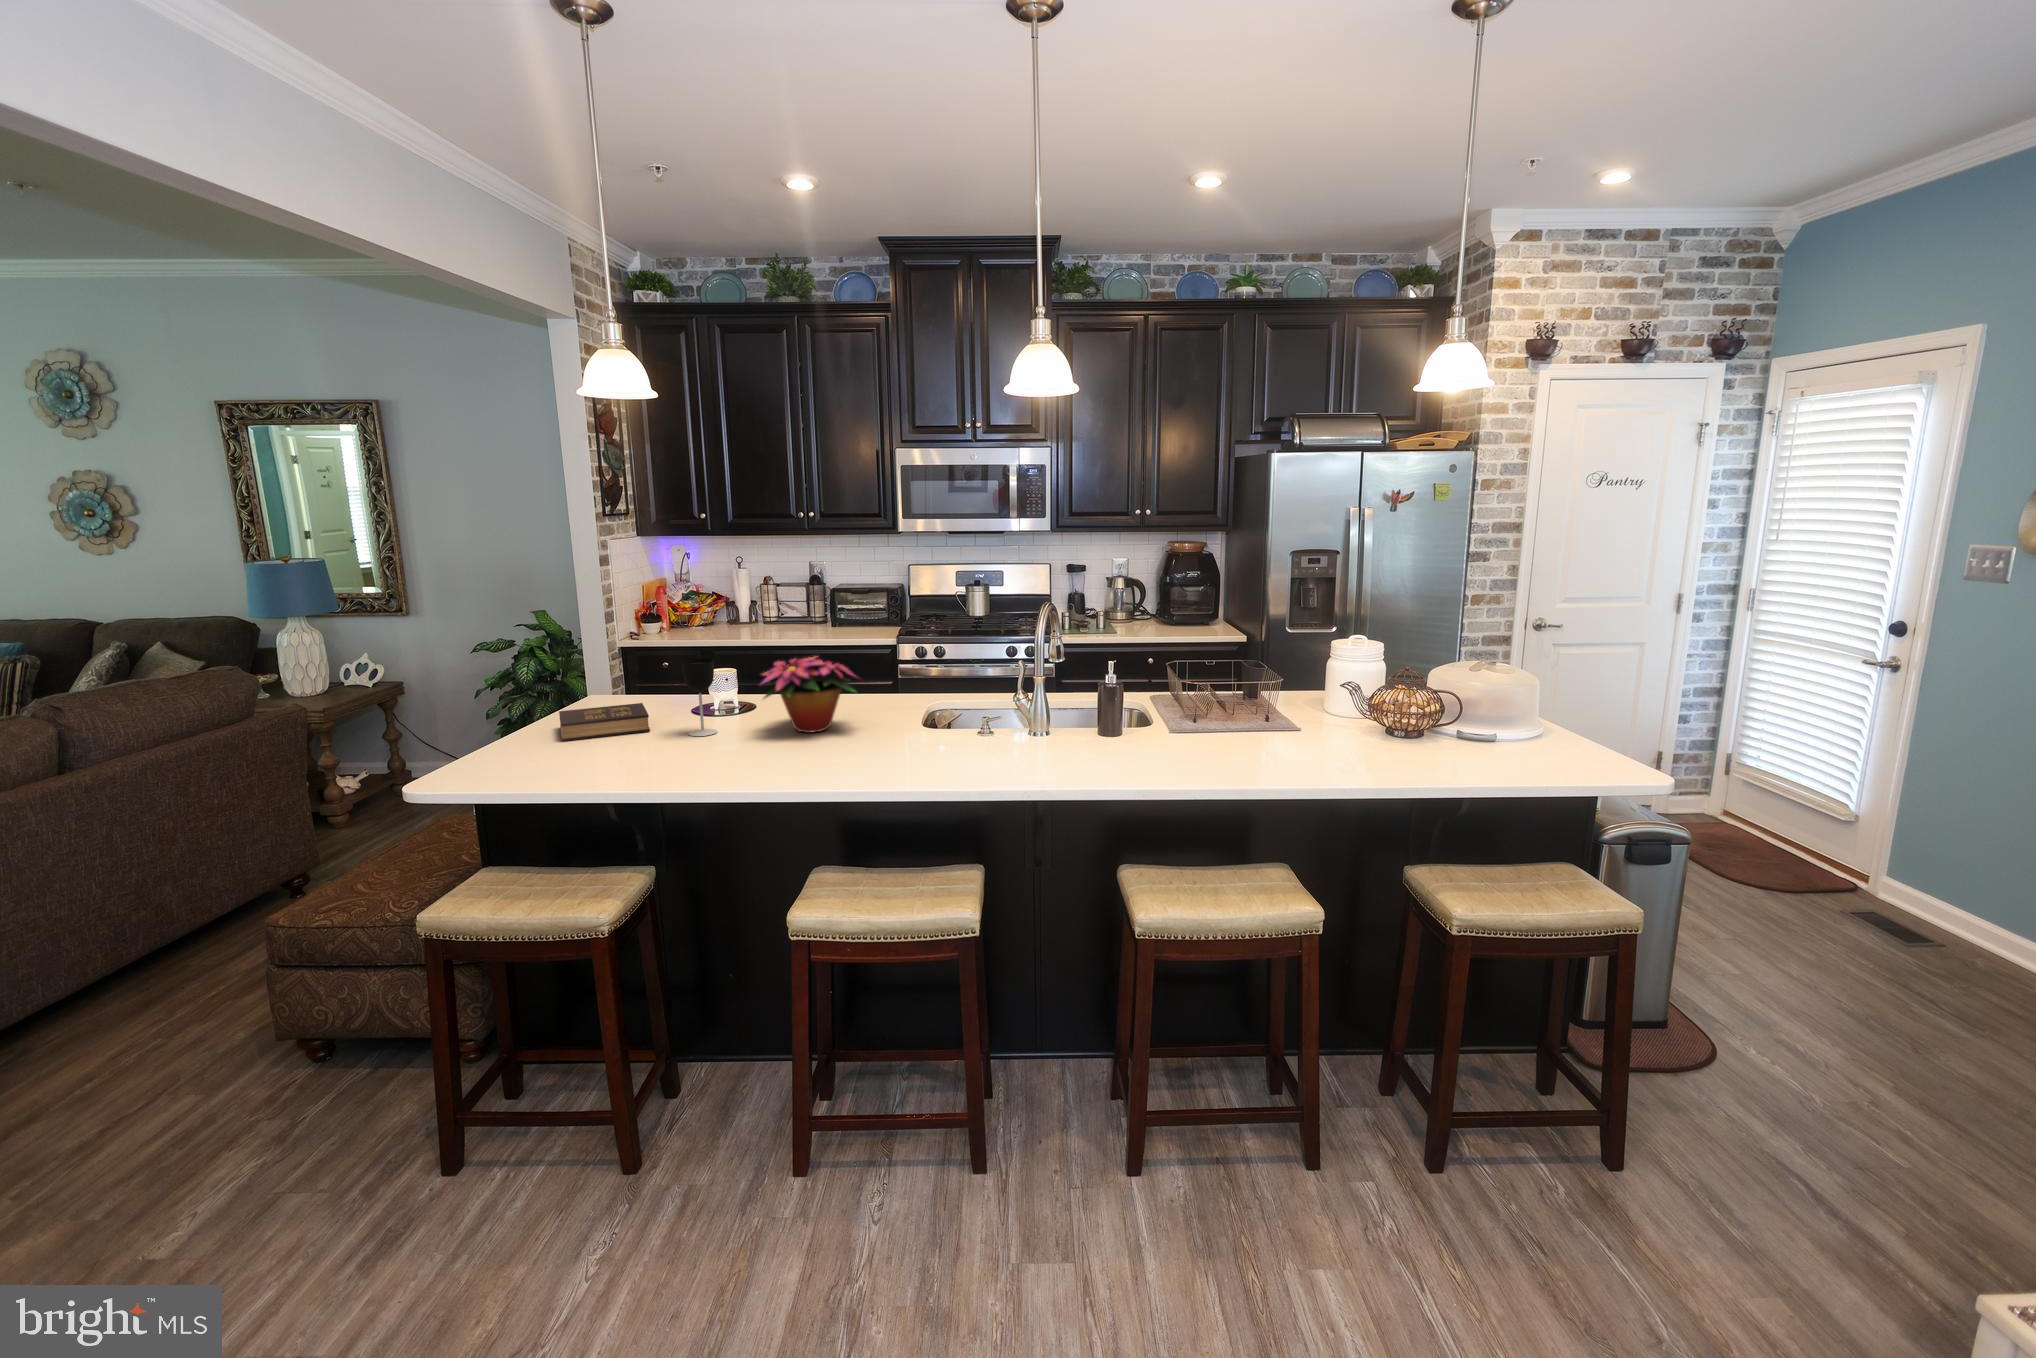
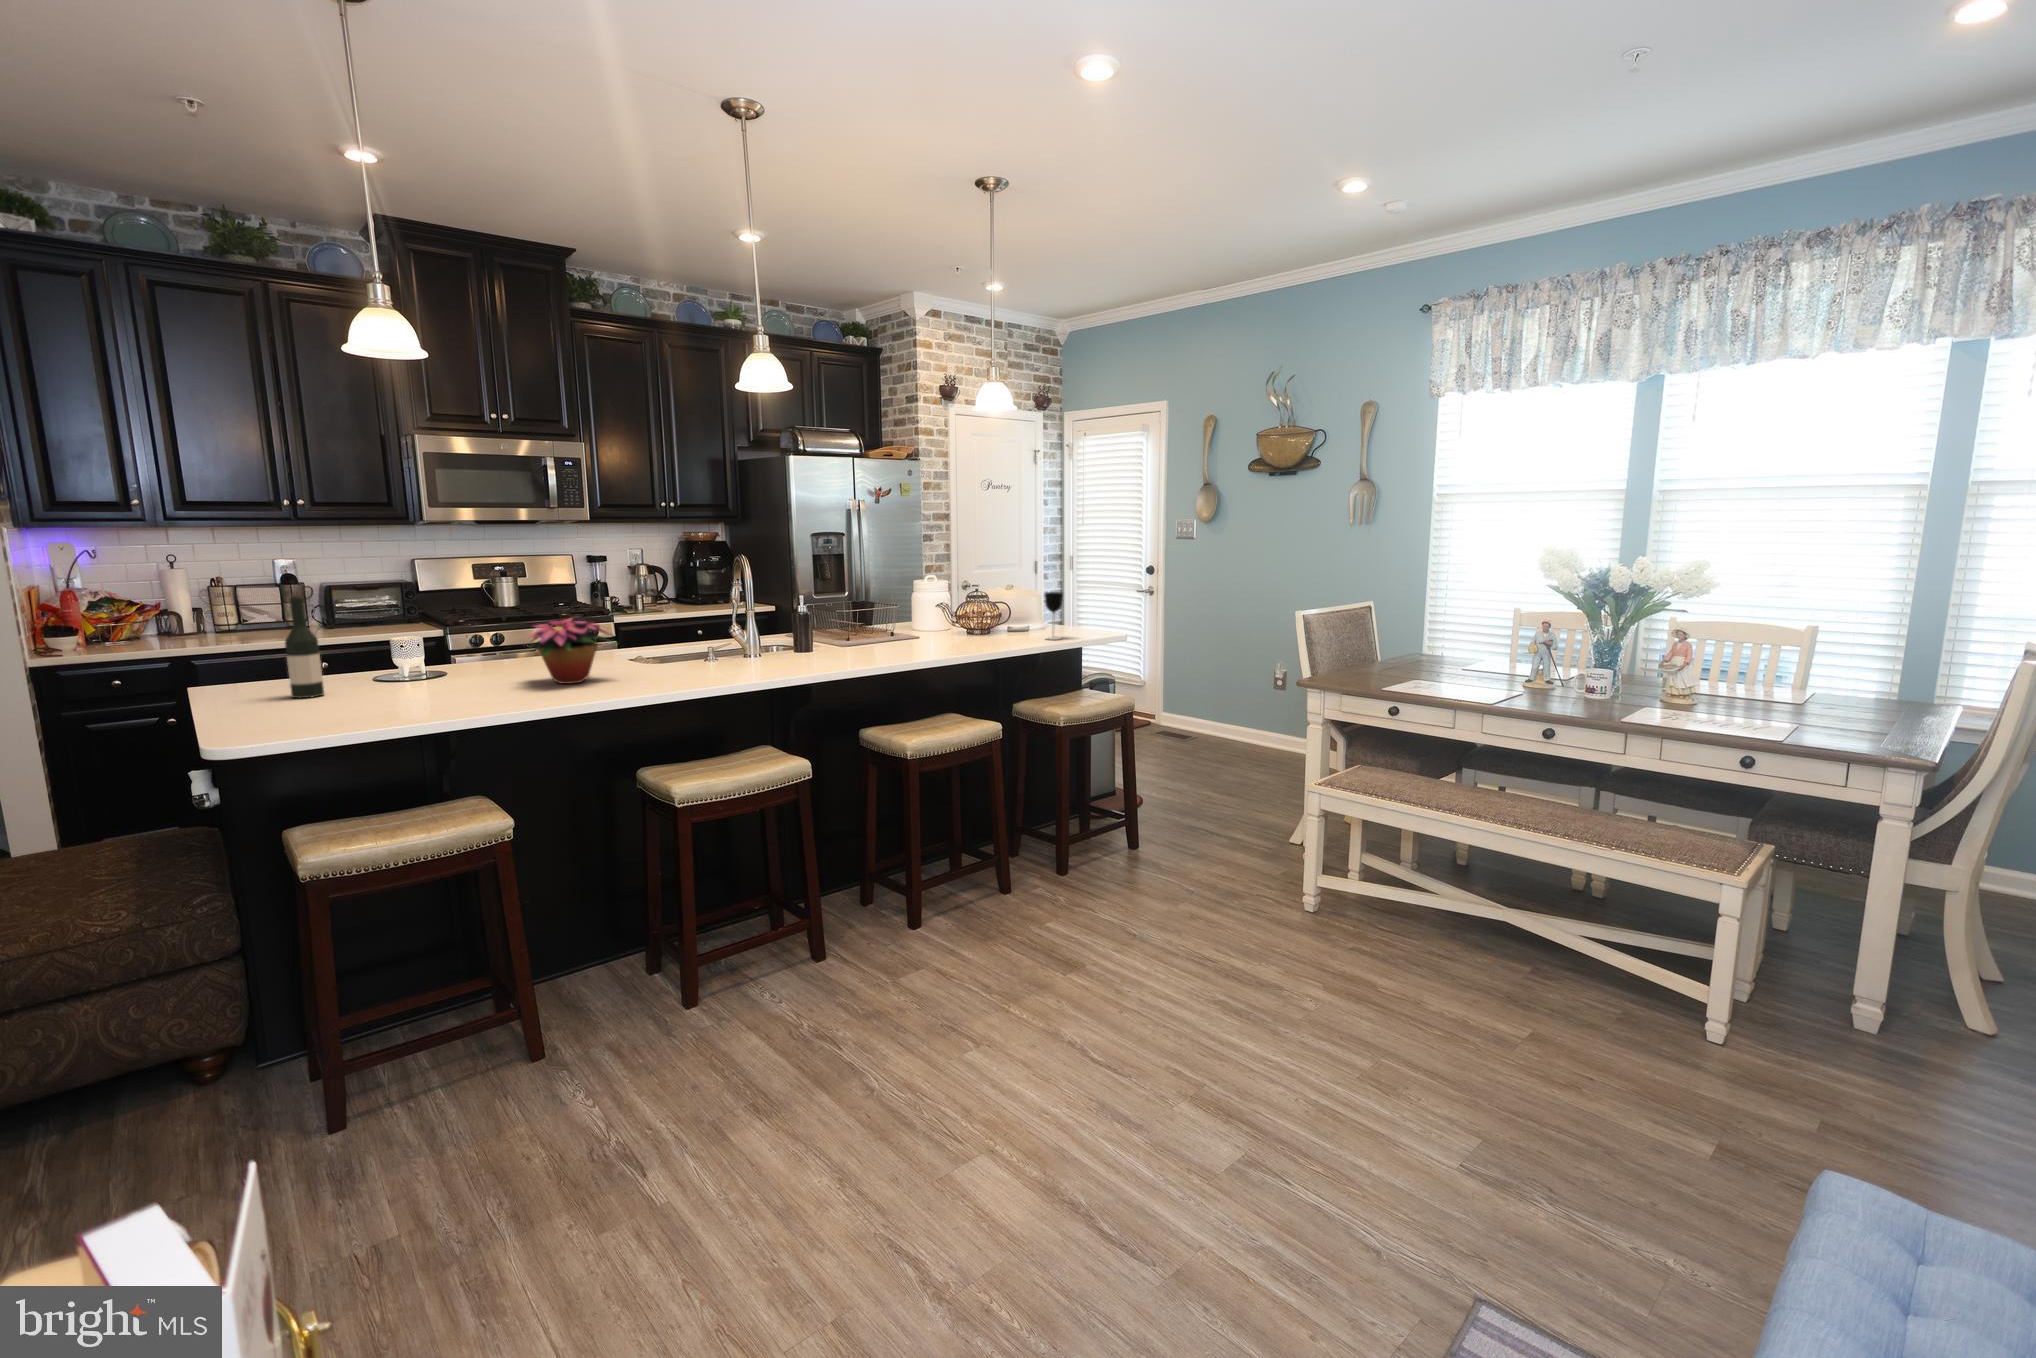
wine bottle: none [595,611,629,712] -> present [285,595,324,698]
wine glass: present [682,658,717,736] -> present [1044,592,1063,640]
hardback book: present [559,703,650,741] -> none [296,680,413,714]

